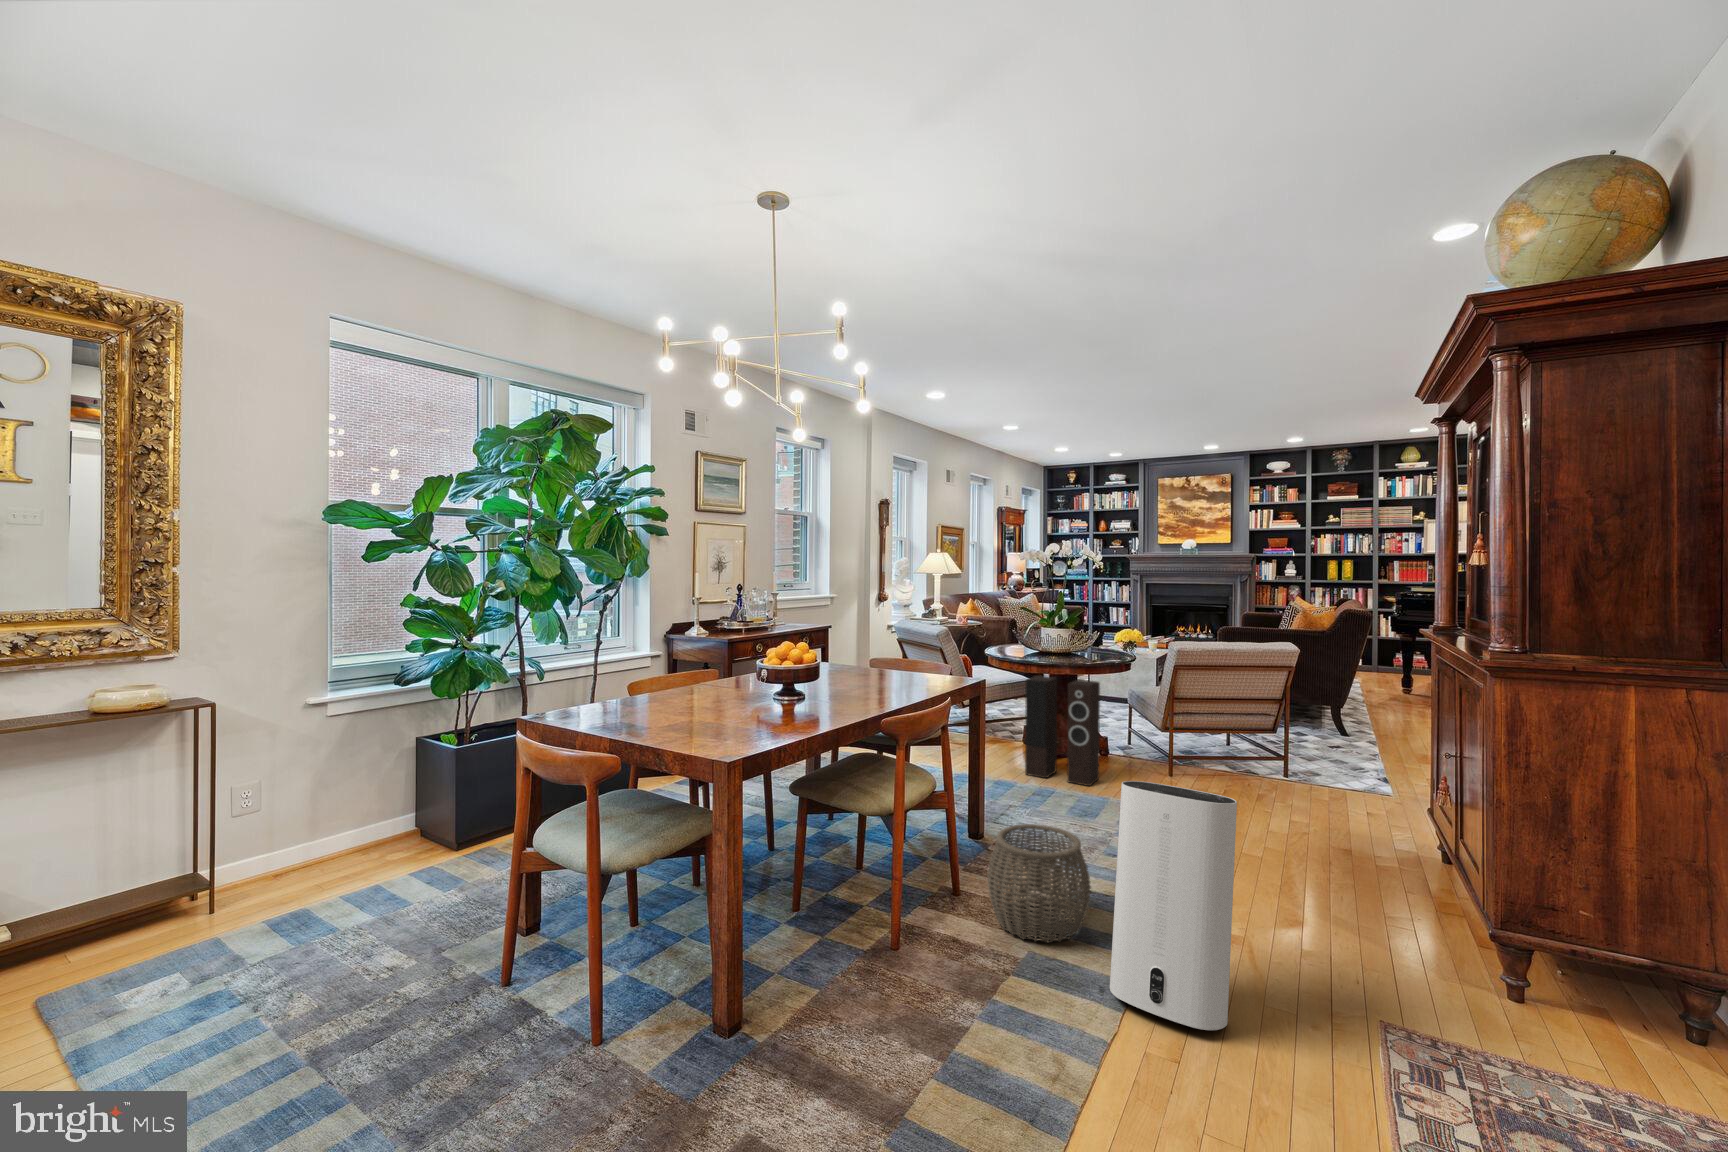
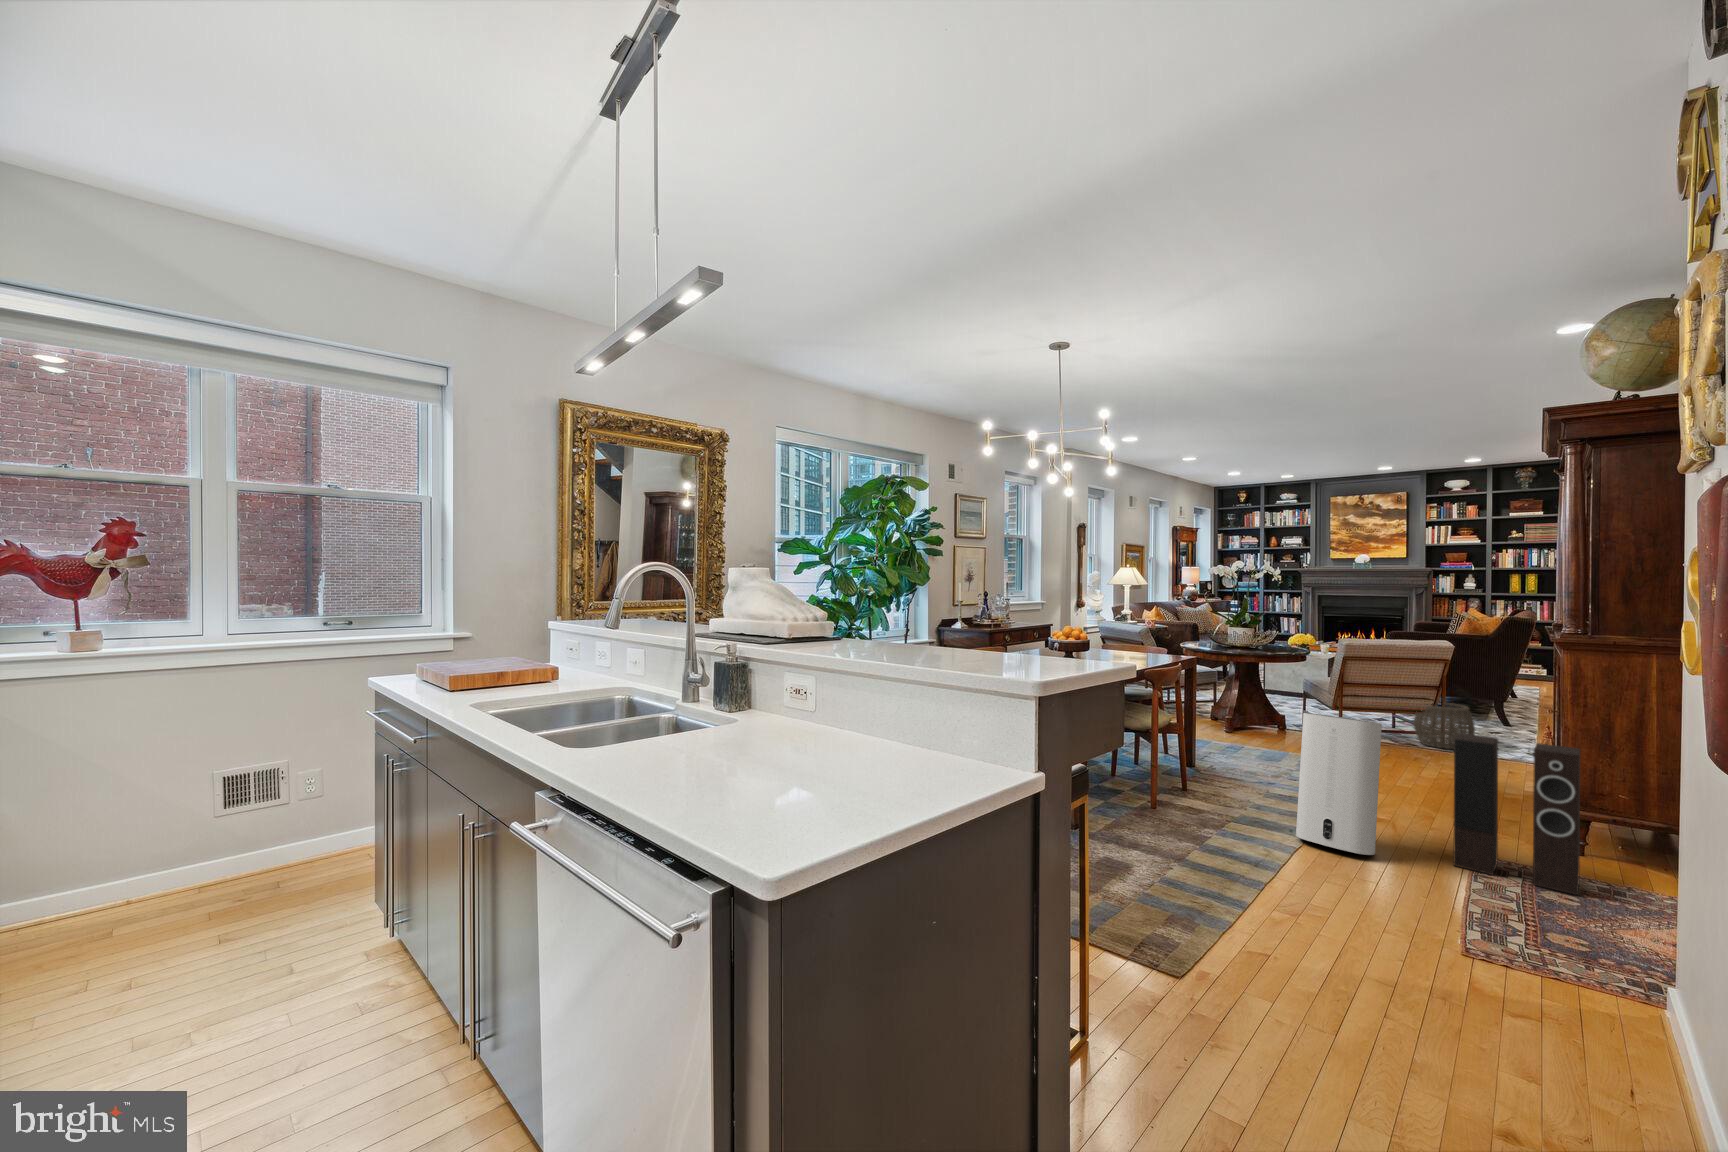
speaker: present [1025,676,1100,786] -> present [1453,733,1580,895]
woven basket: present [987,824,1091,942] -> present [1414,703,1475,749]

